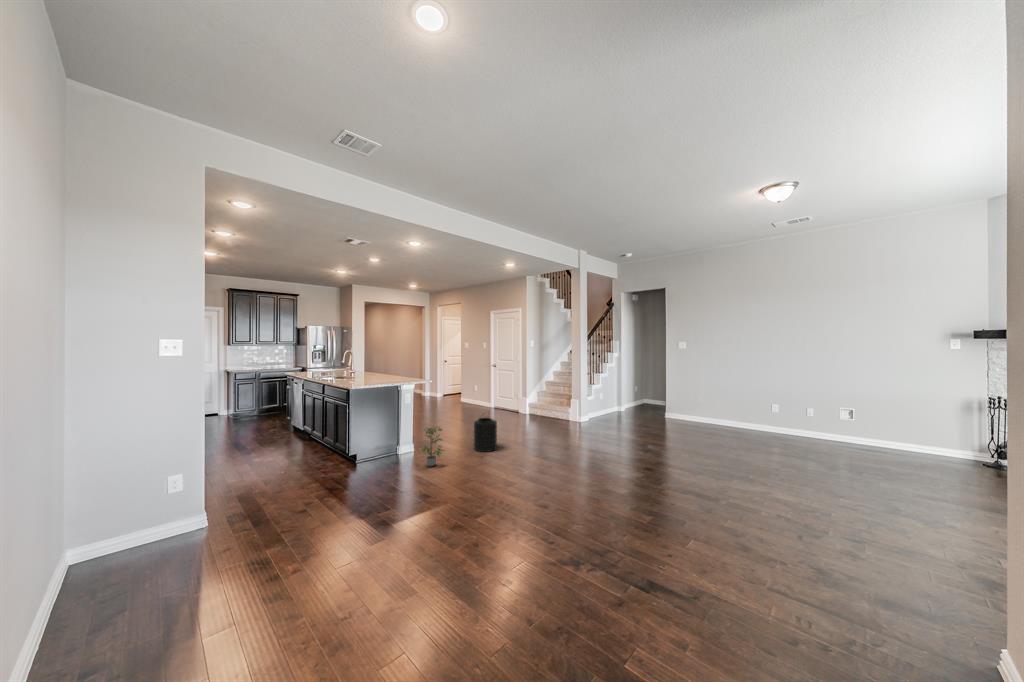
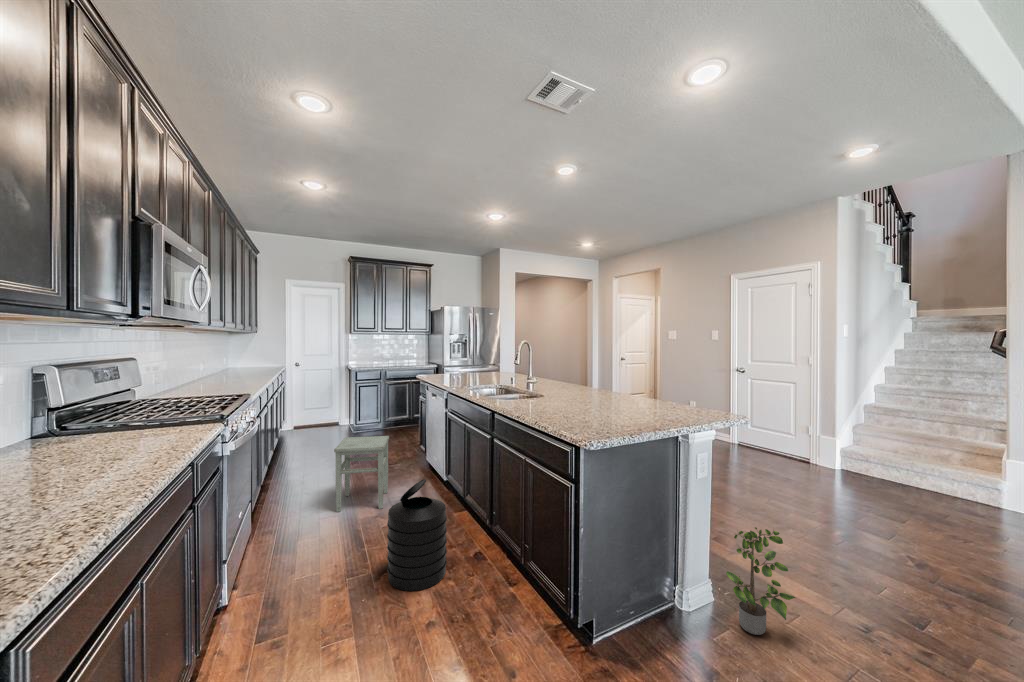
stool: none [226,410,264,455] -> present [334,436,389,512]
trash can: present [473,418,497,452] -> present [387,479,447,591]

